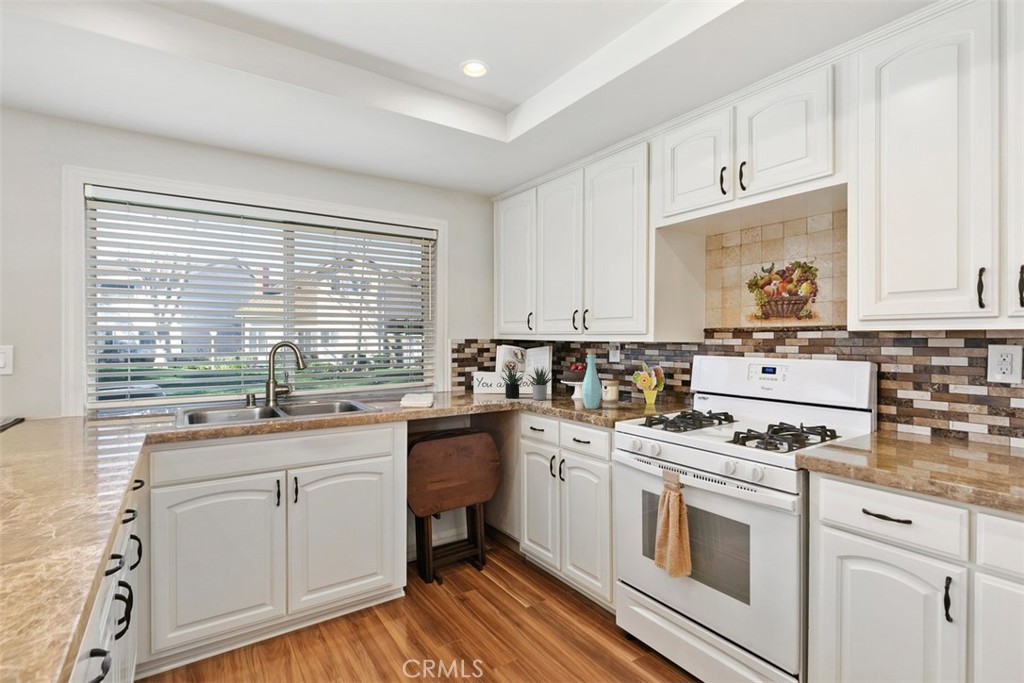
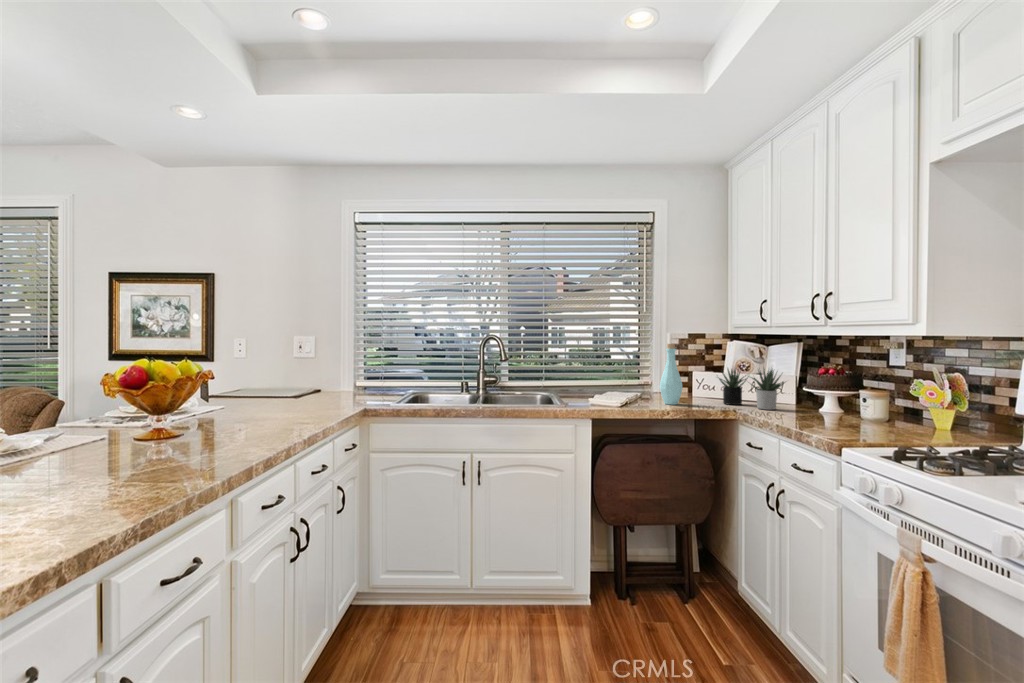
bottle: present [581,350,602,409] -> present [660,344,682,405]

